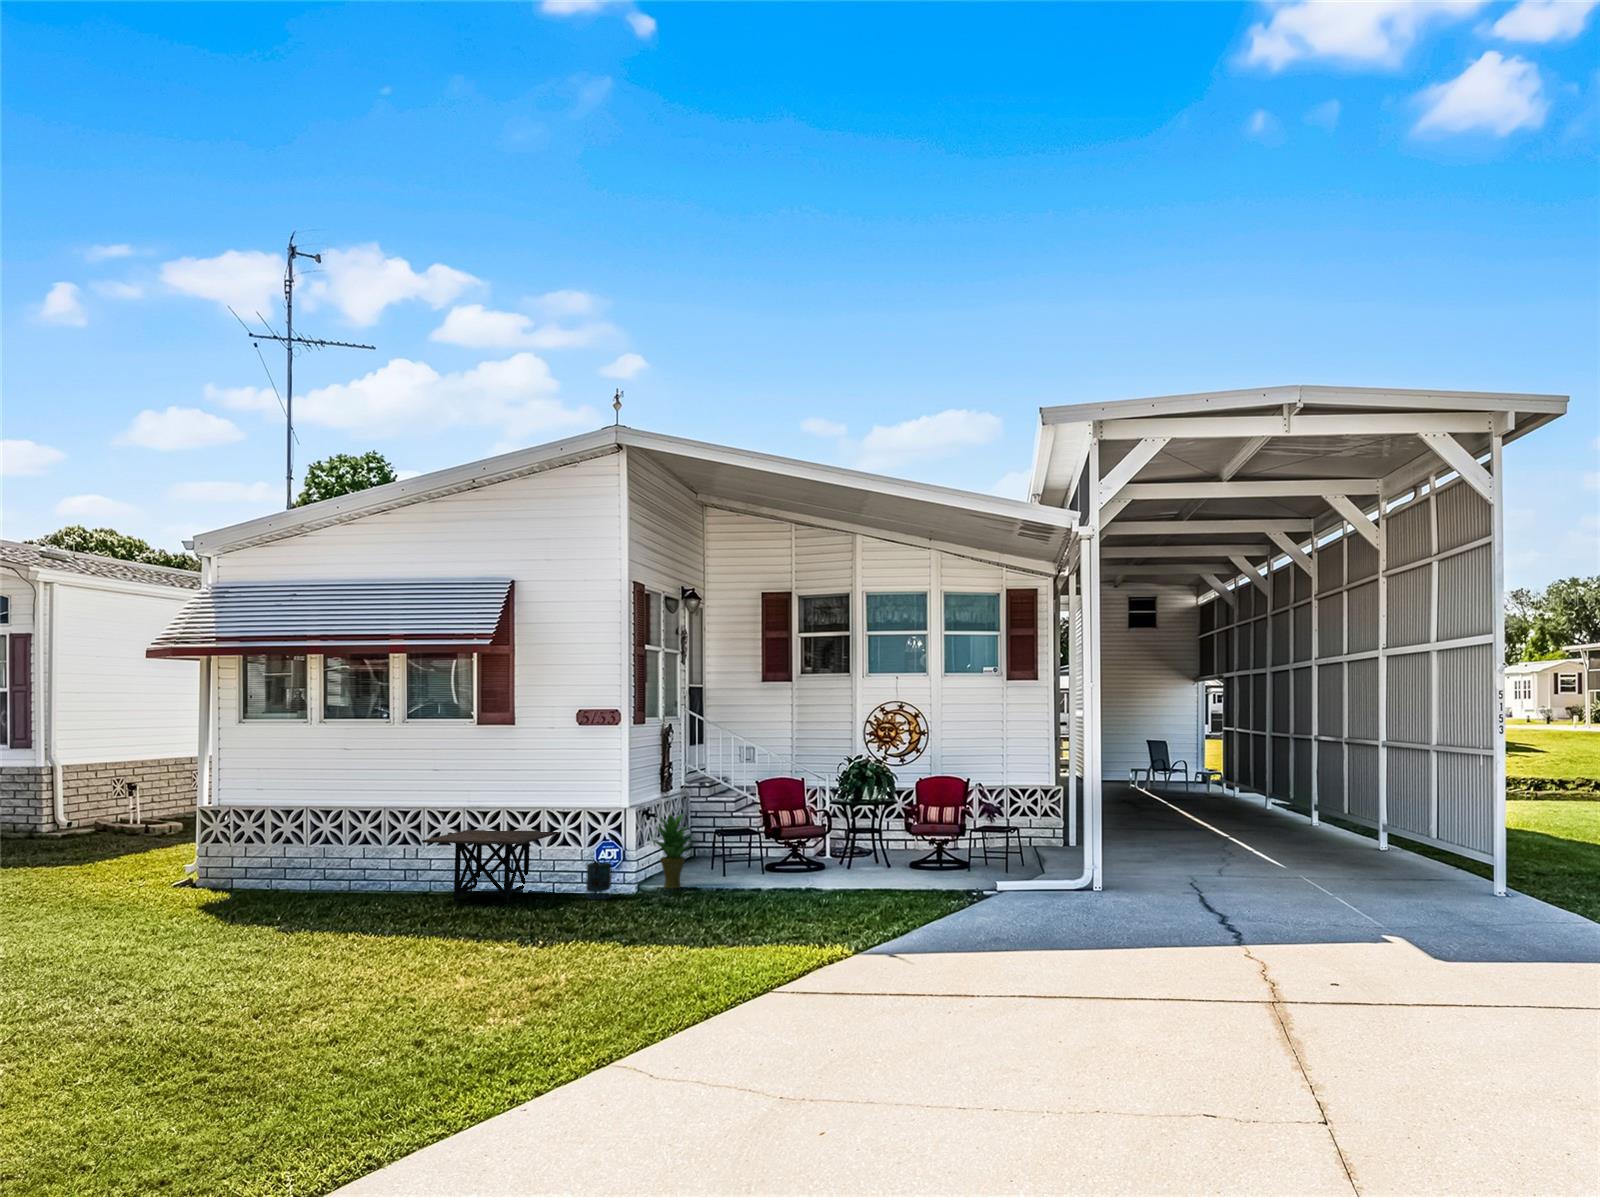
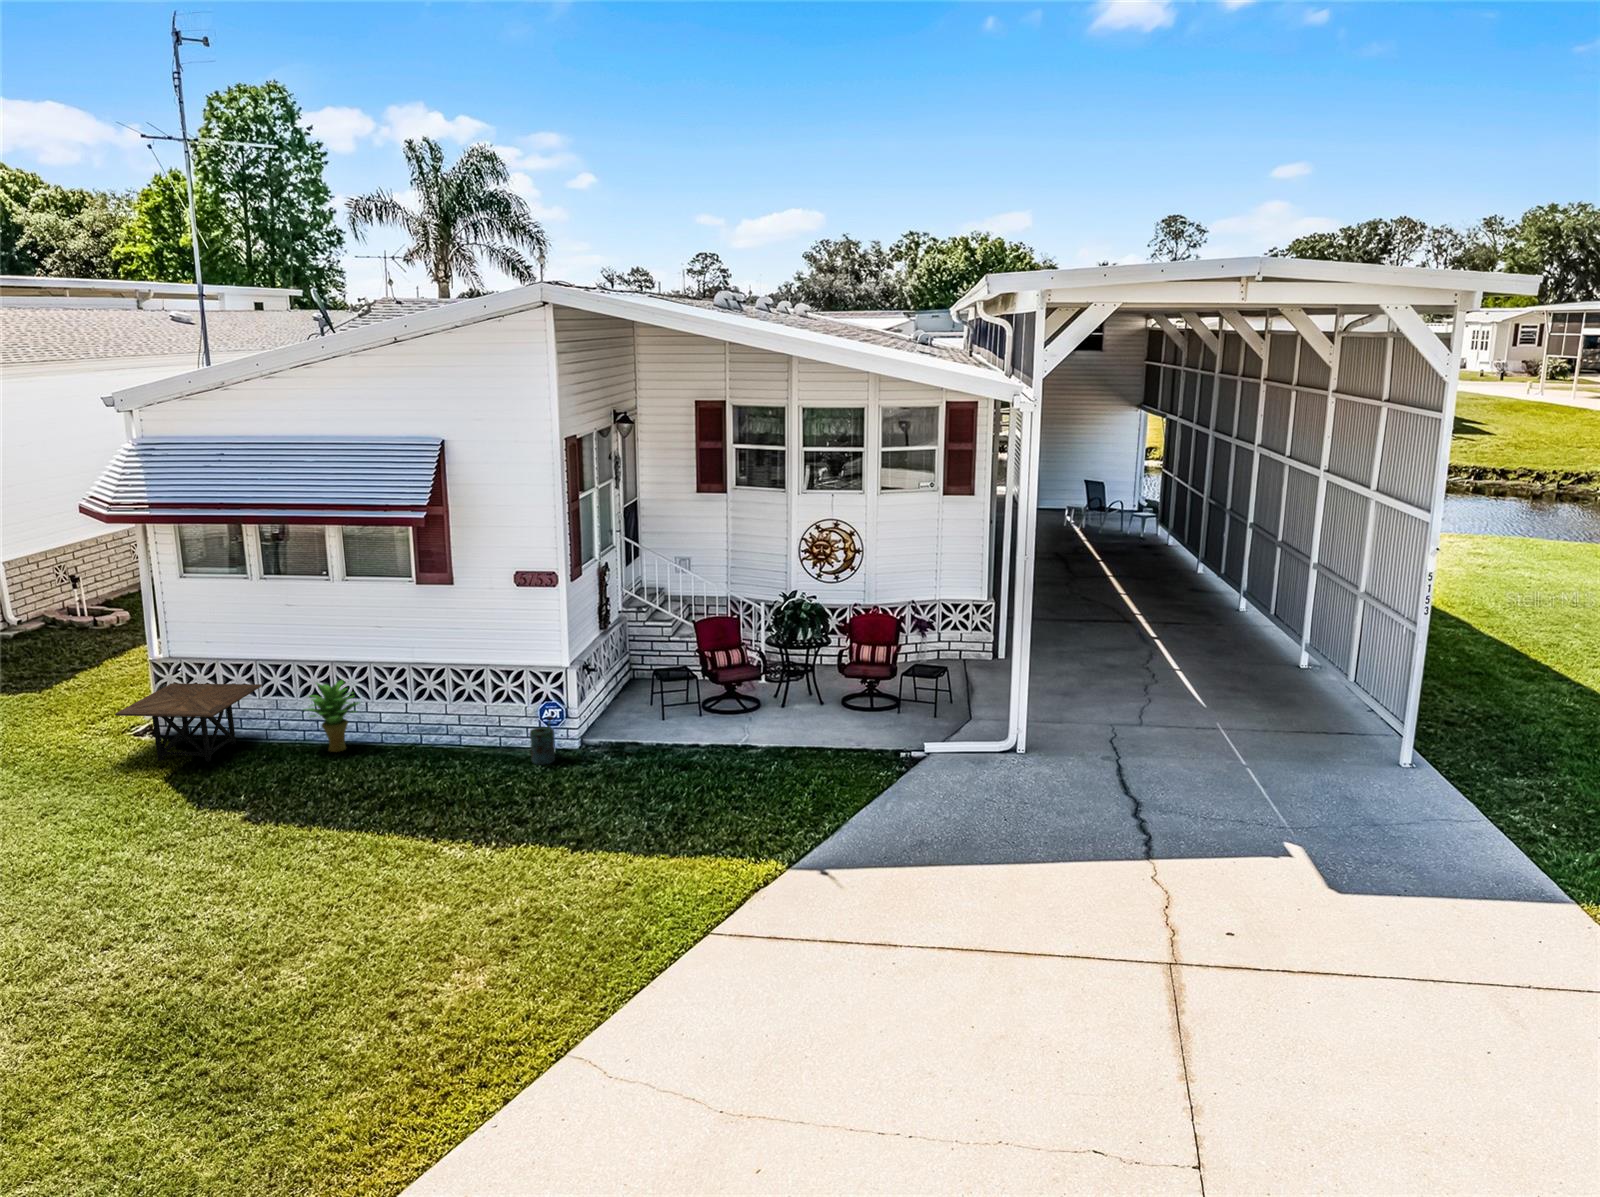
potted plant: present [652,814,693,888] -> present [306,679,359,752]
side table: present [422,830,558,902] -> present [115,683,262,762]

